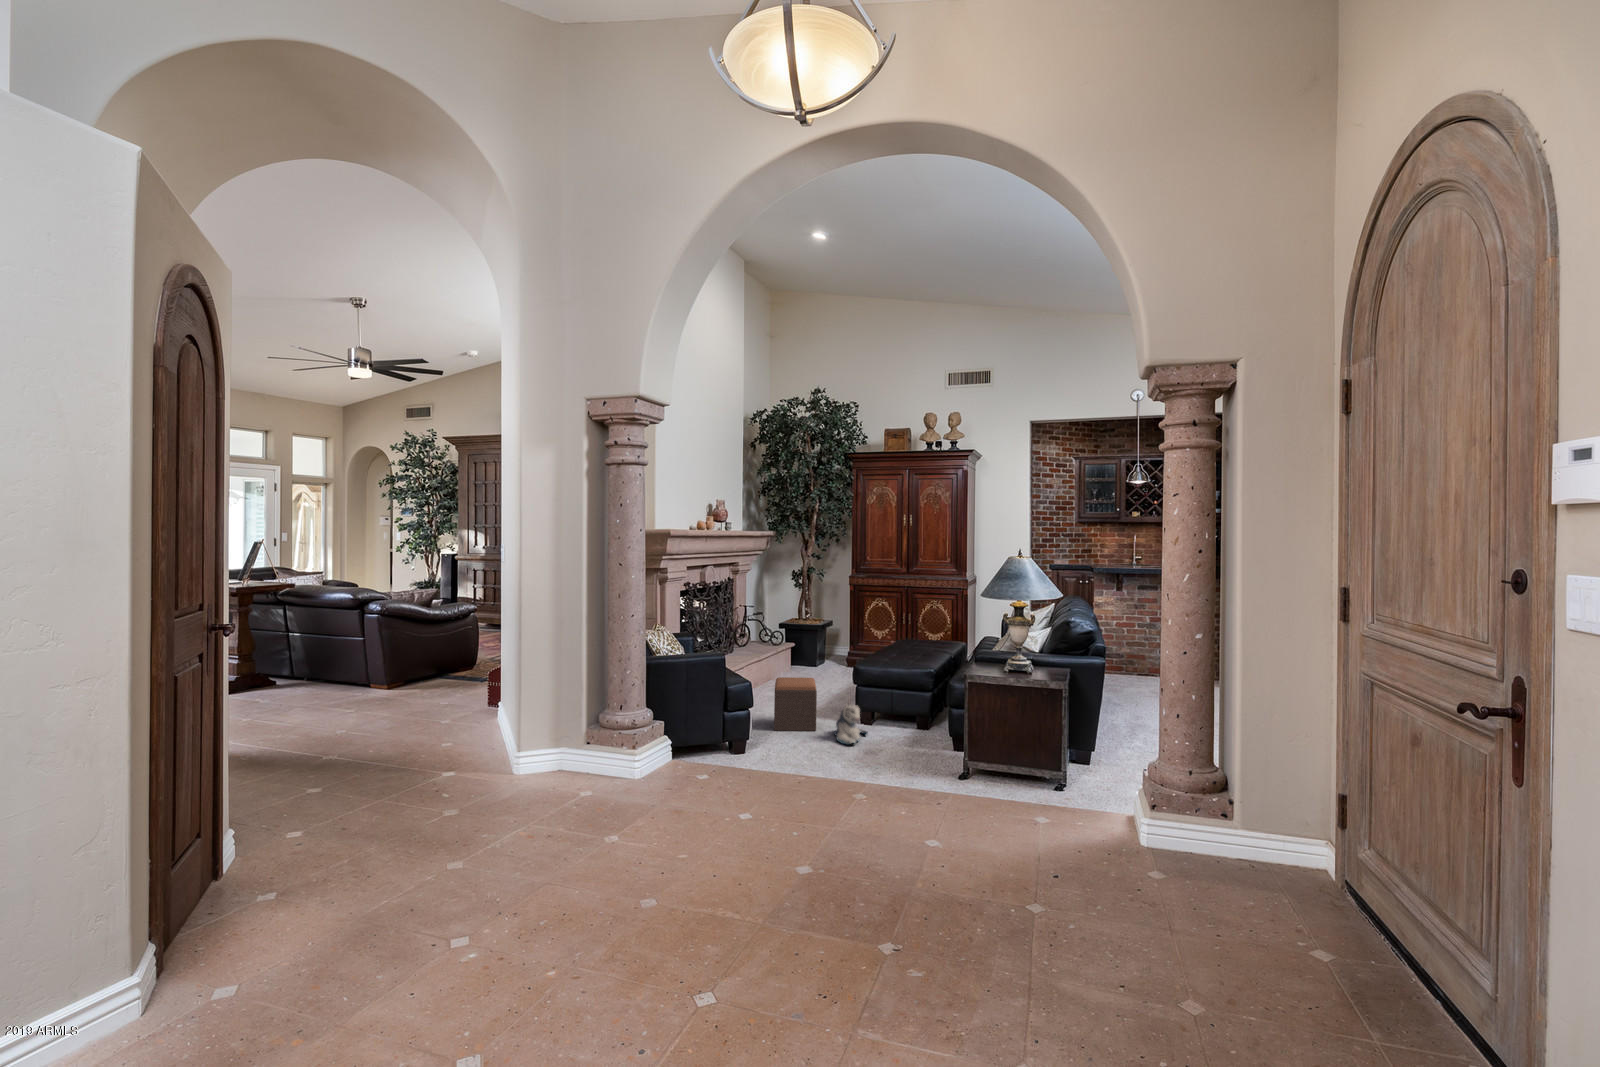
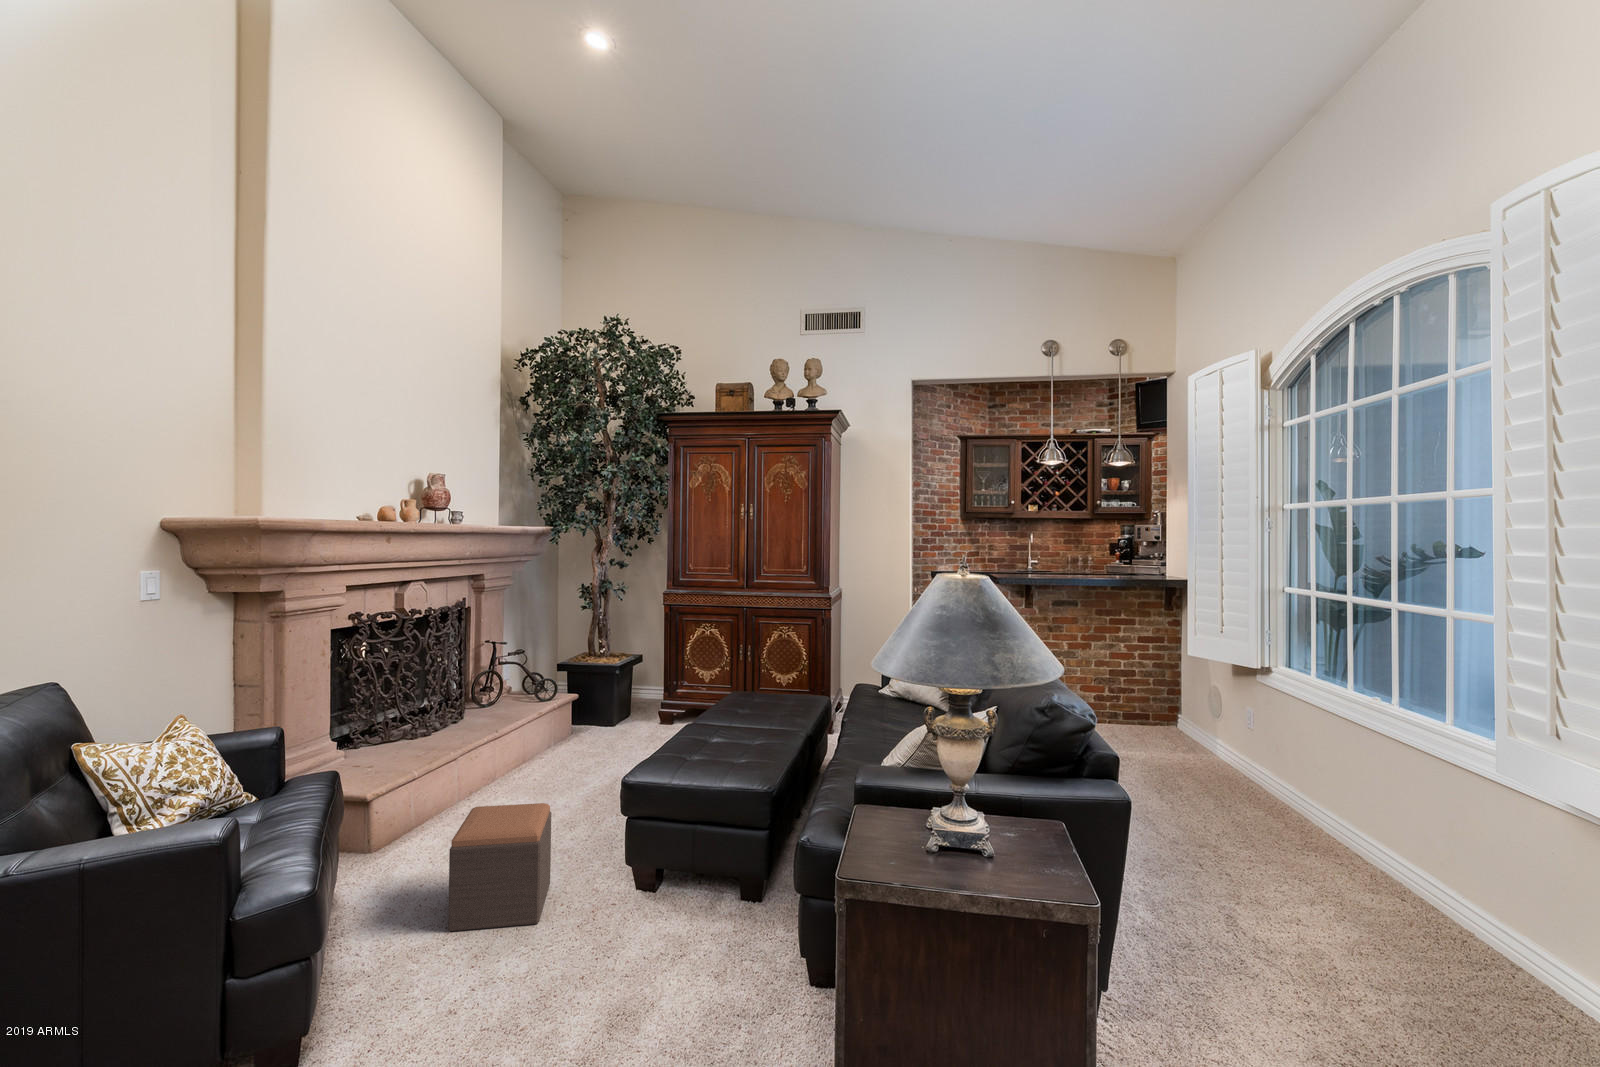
plush toy: present [834,704,868,745] -> none [568,878,642,984]

